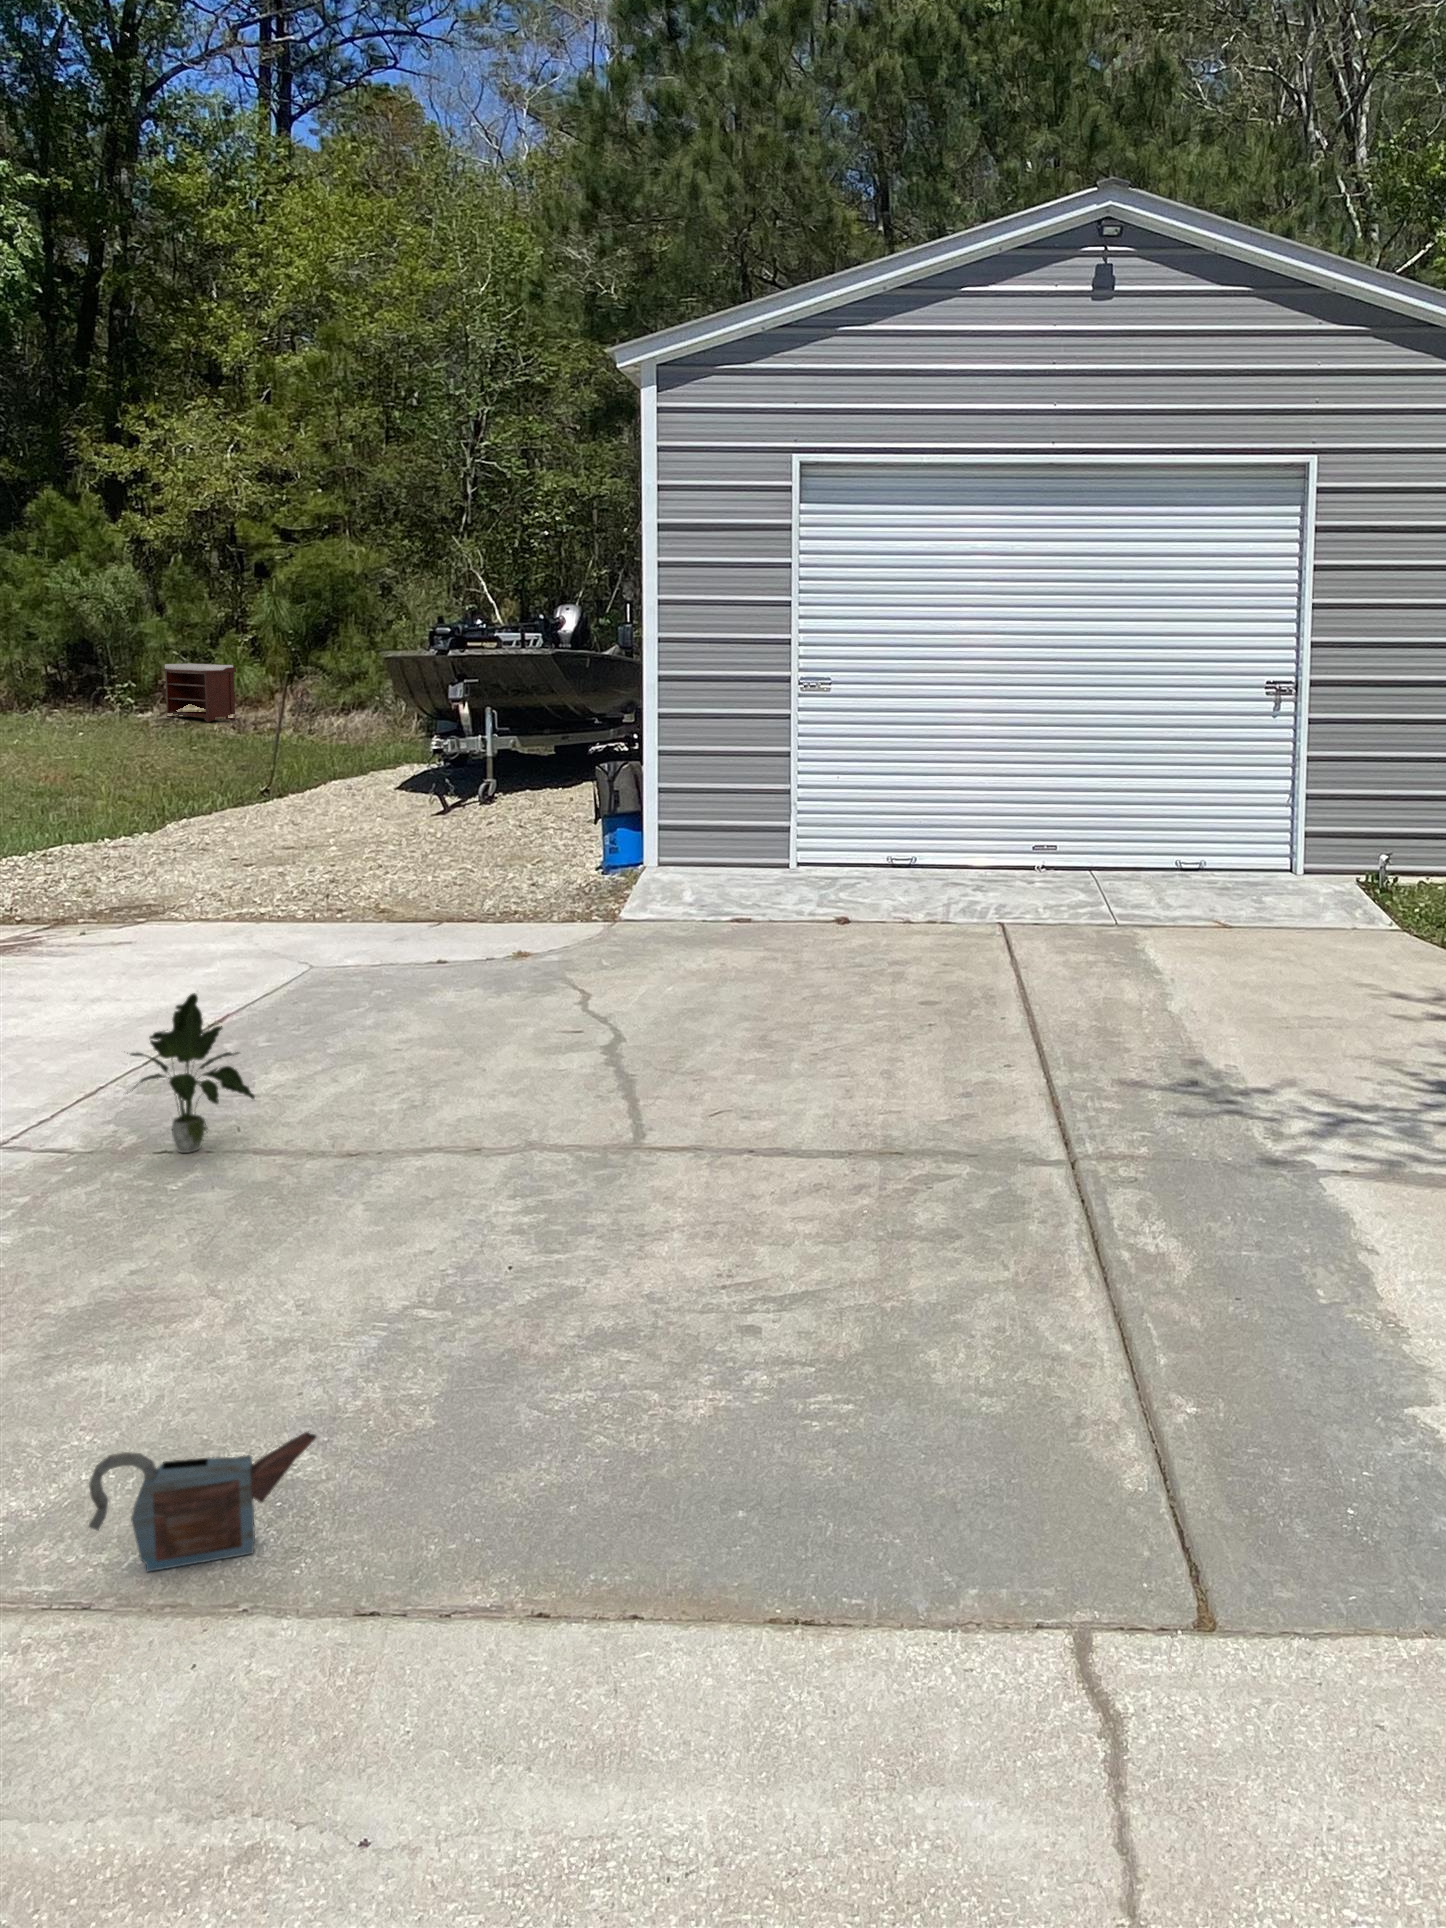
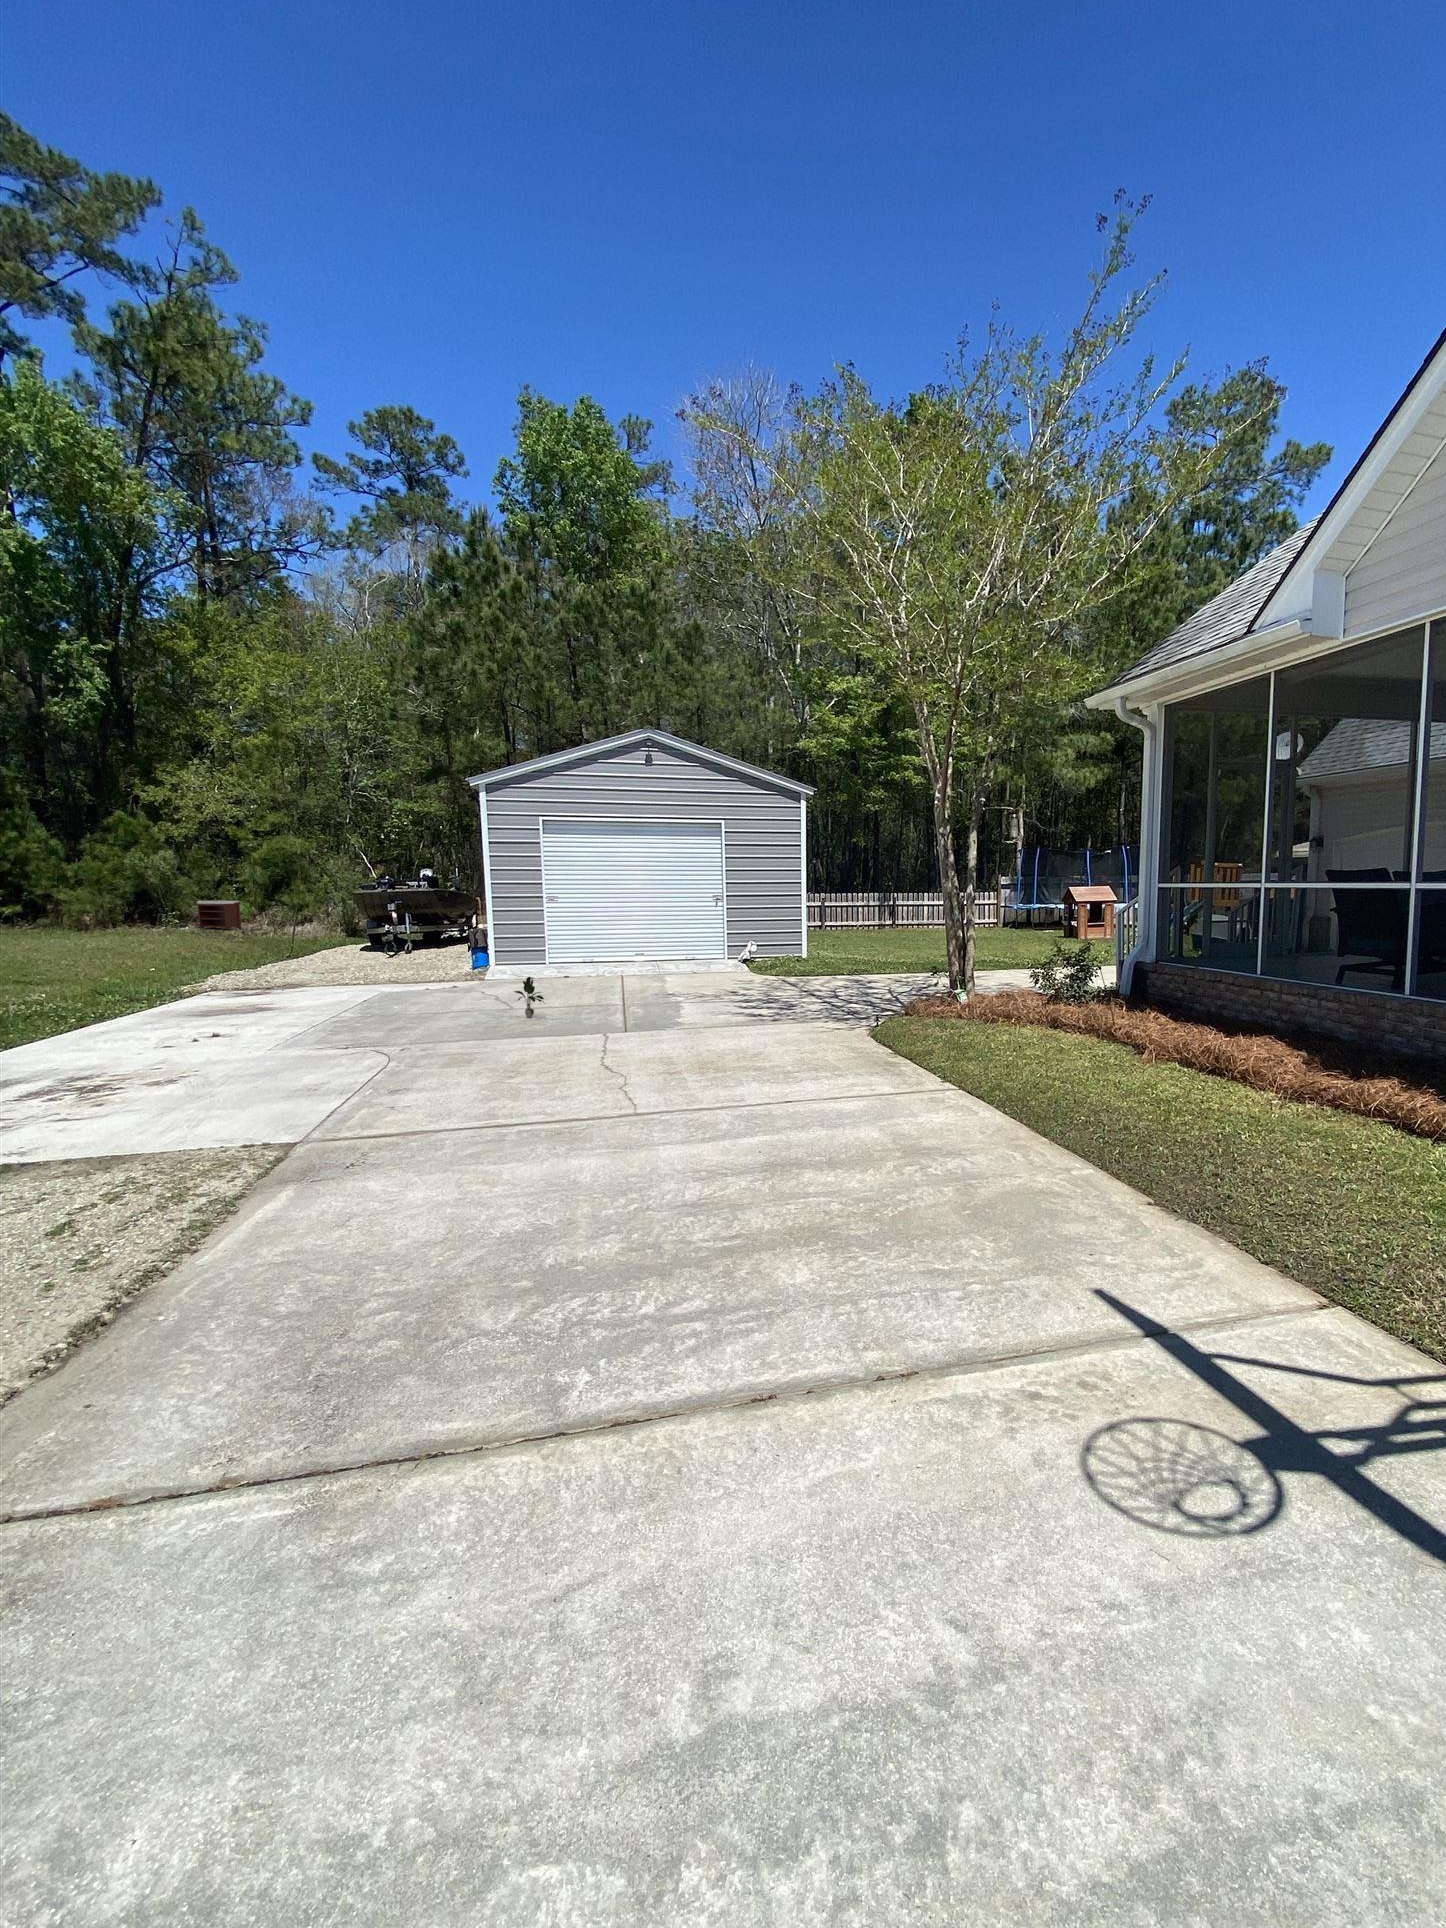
potted plant: present [131,993,255,1153] -> present [514,977,544,1018]
watering can: present [89,1431,316,1572] -> none [437,1017,474,1039]

